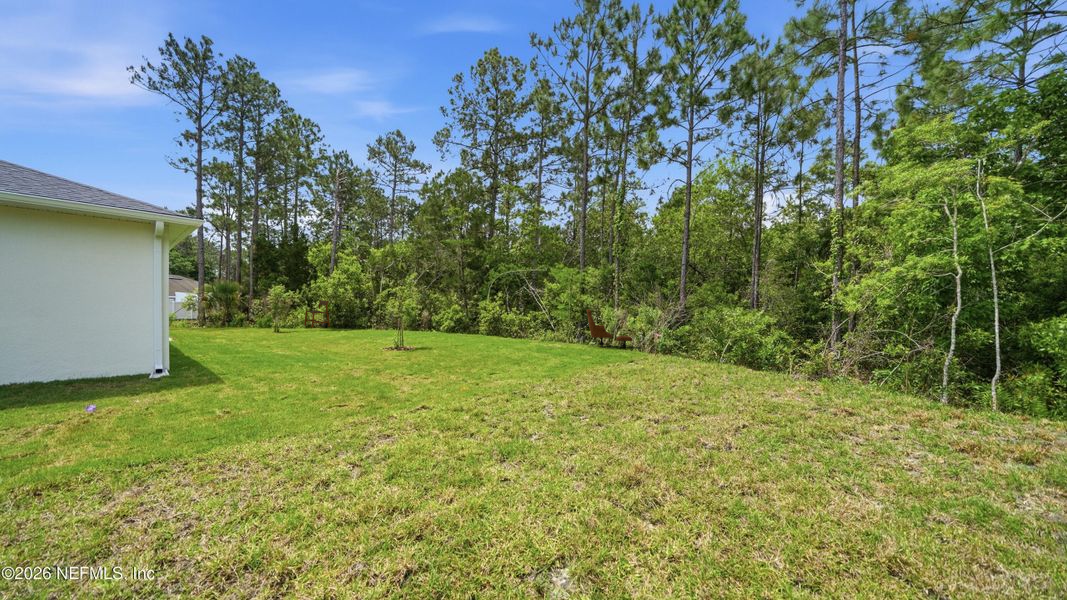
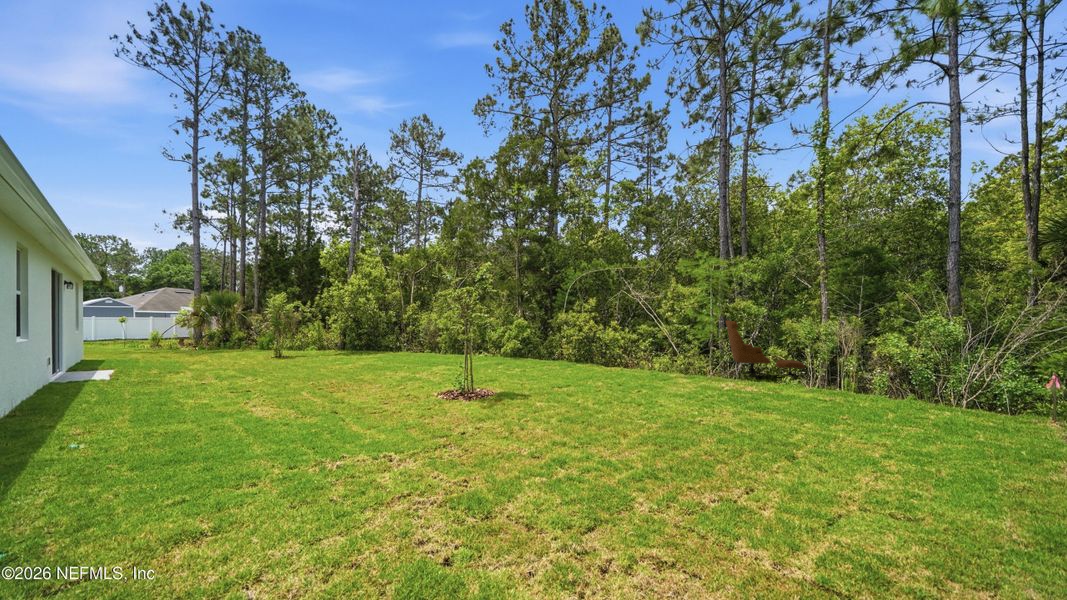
bench: present [304,300,330,327] -> none [317,314,348,349]

